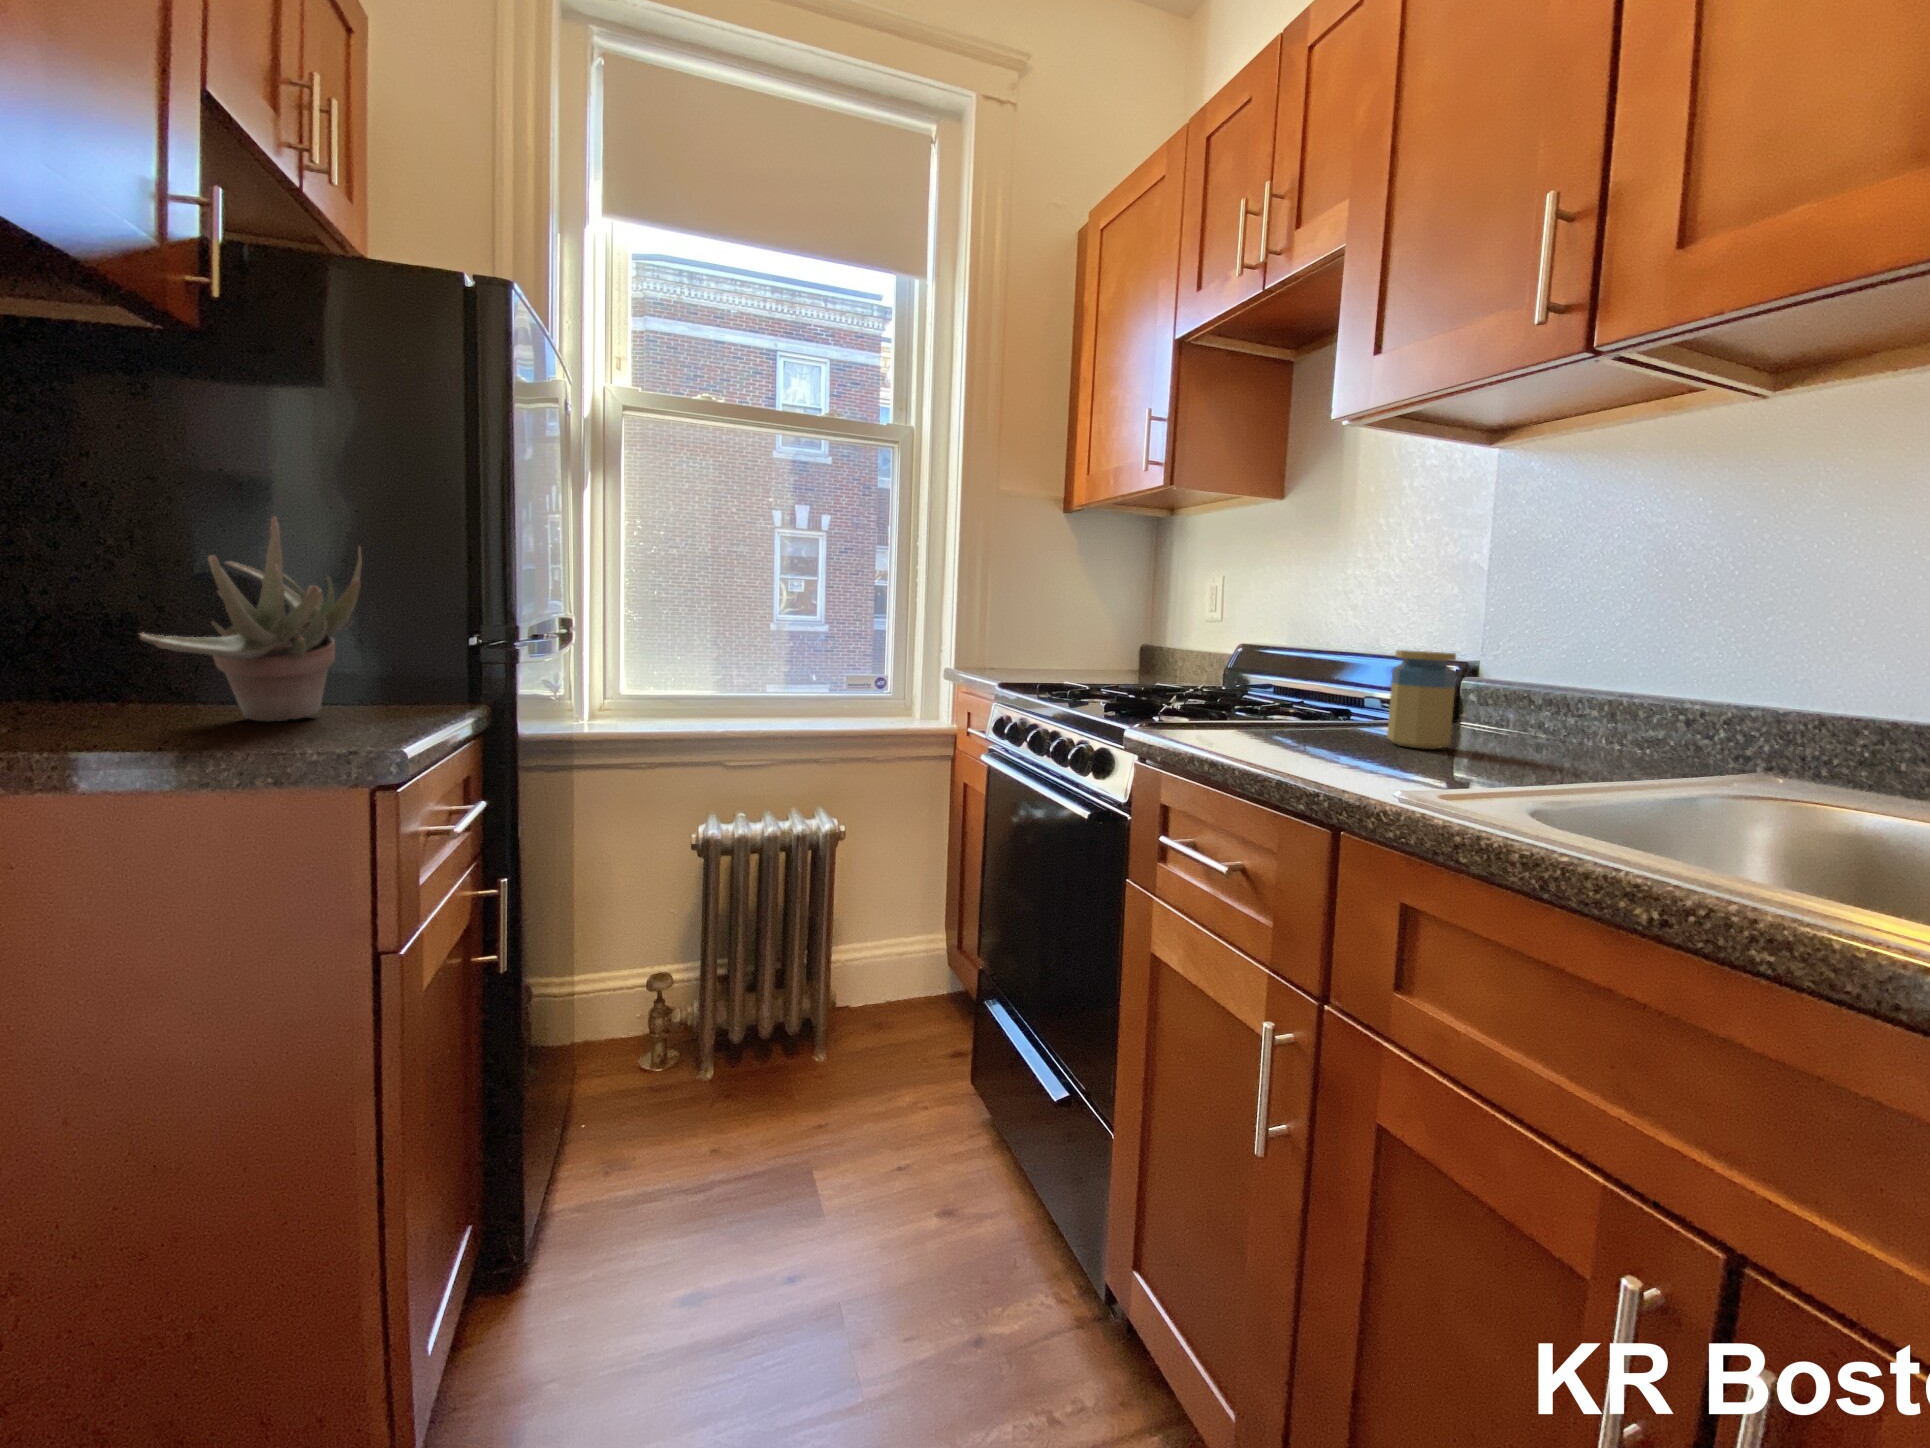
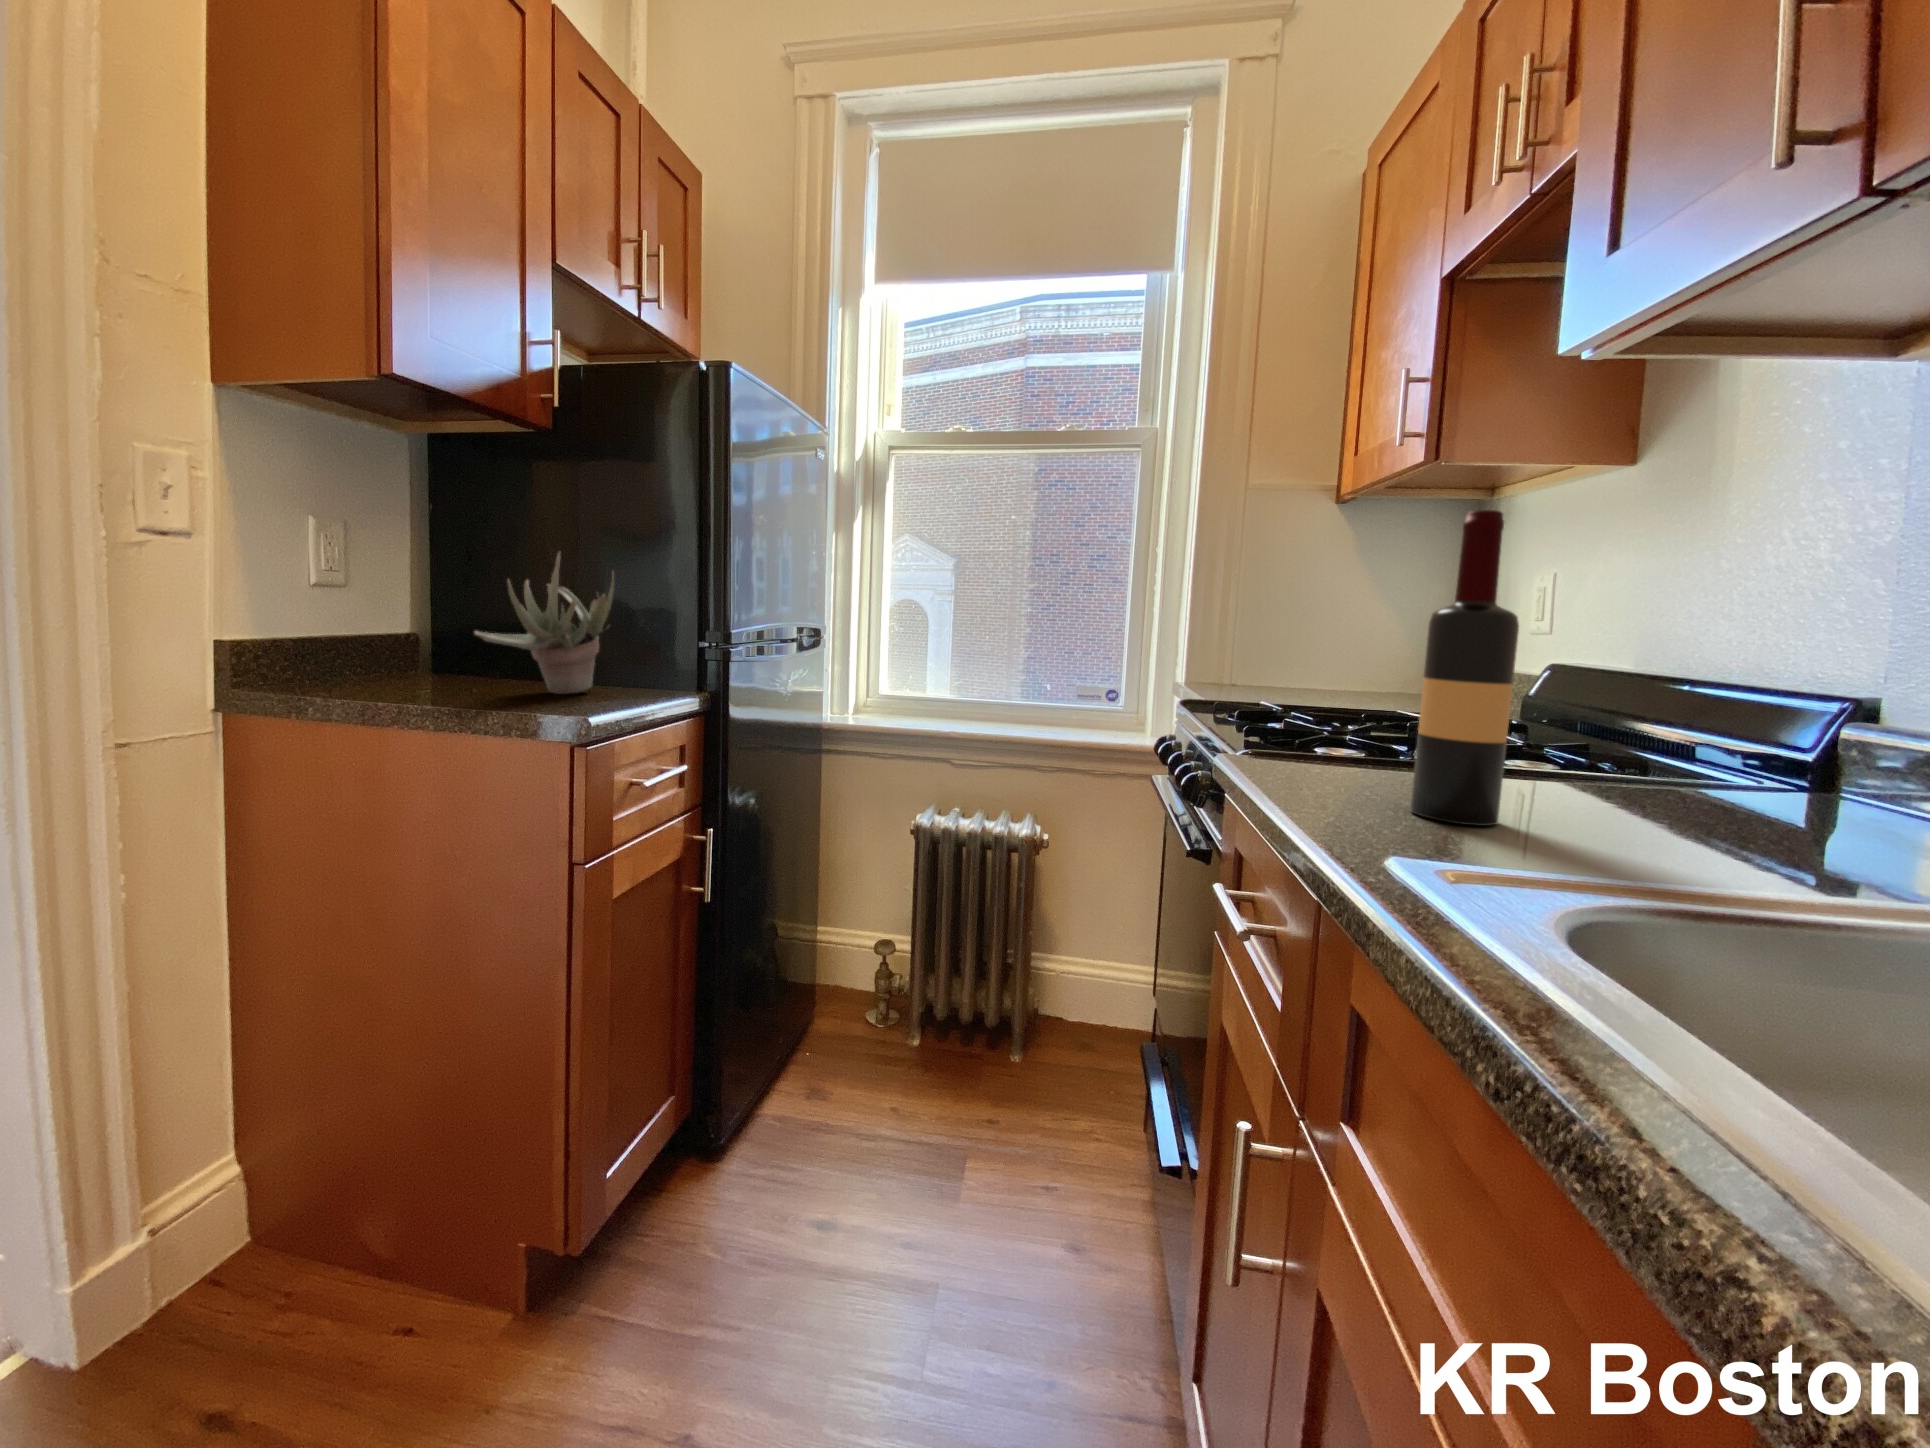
wine bottle: none [1289,537,1357,766] -> present [1411,510,1519,826]
jar: present [1387,650,1456,749] -> none [1661,672,1793,827]

